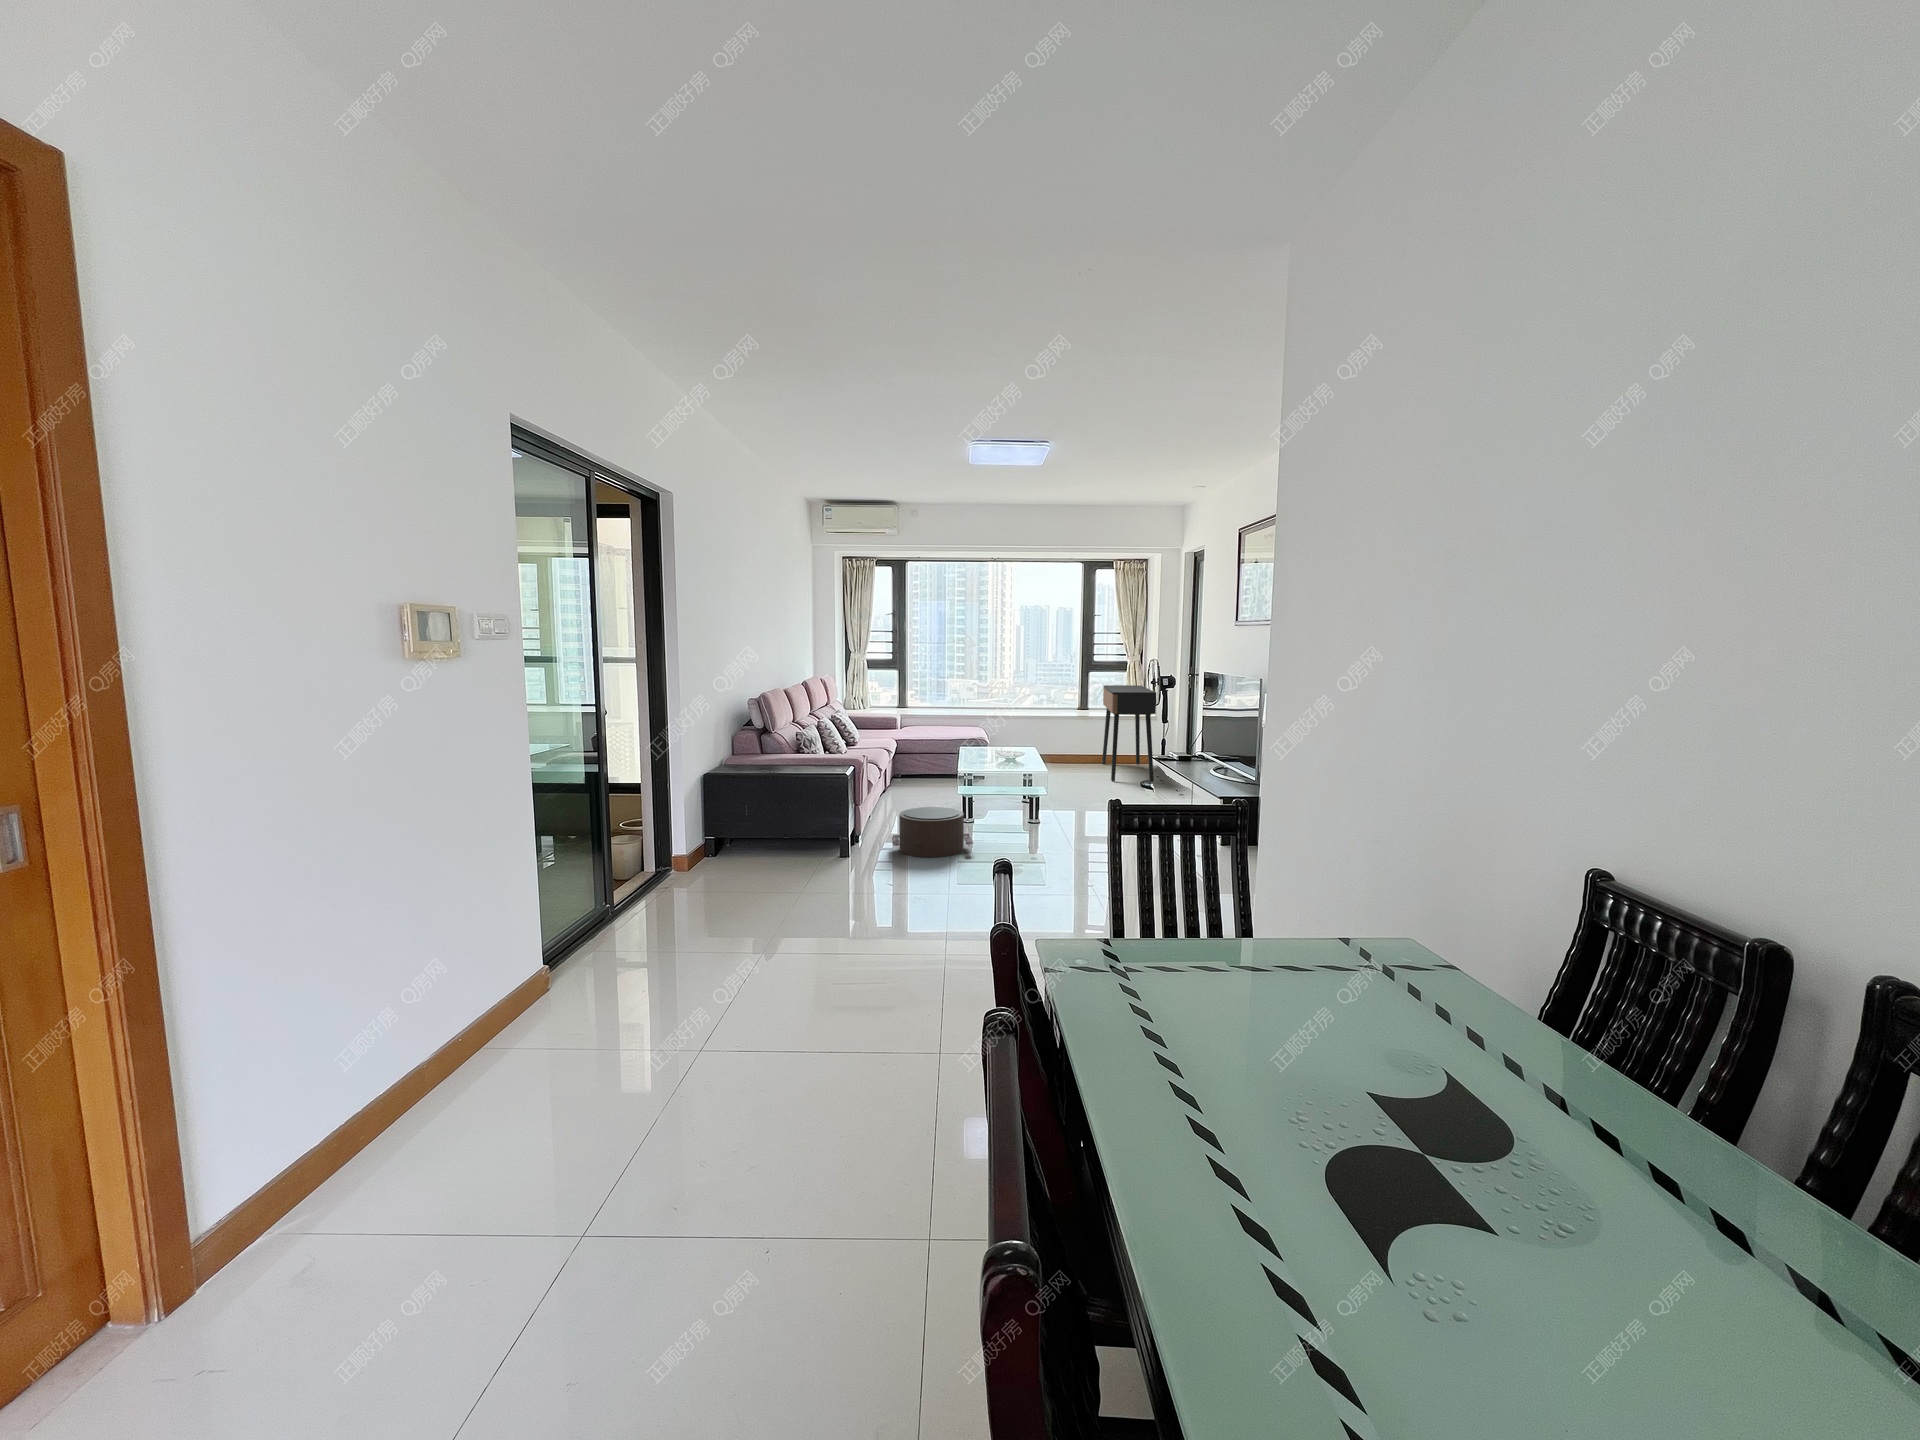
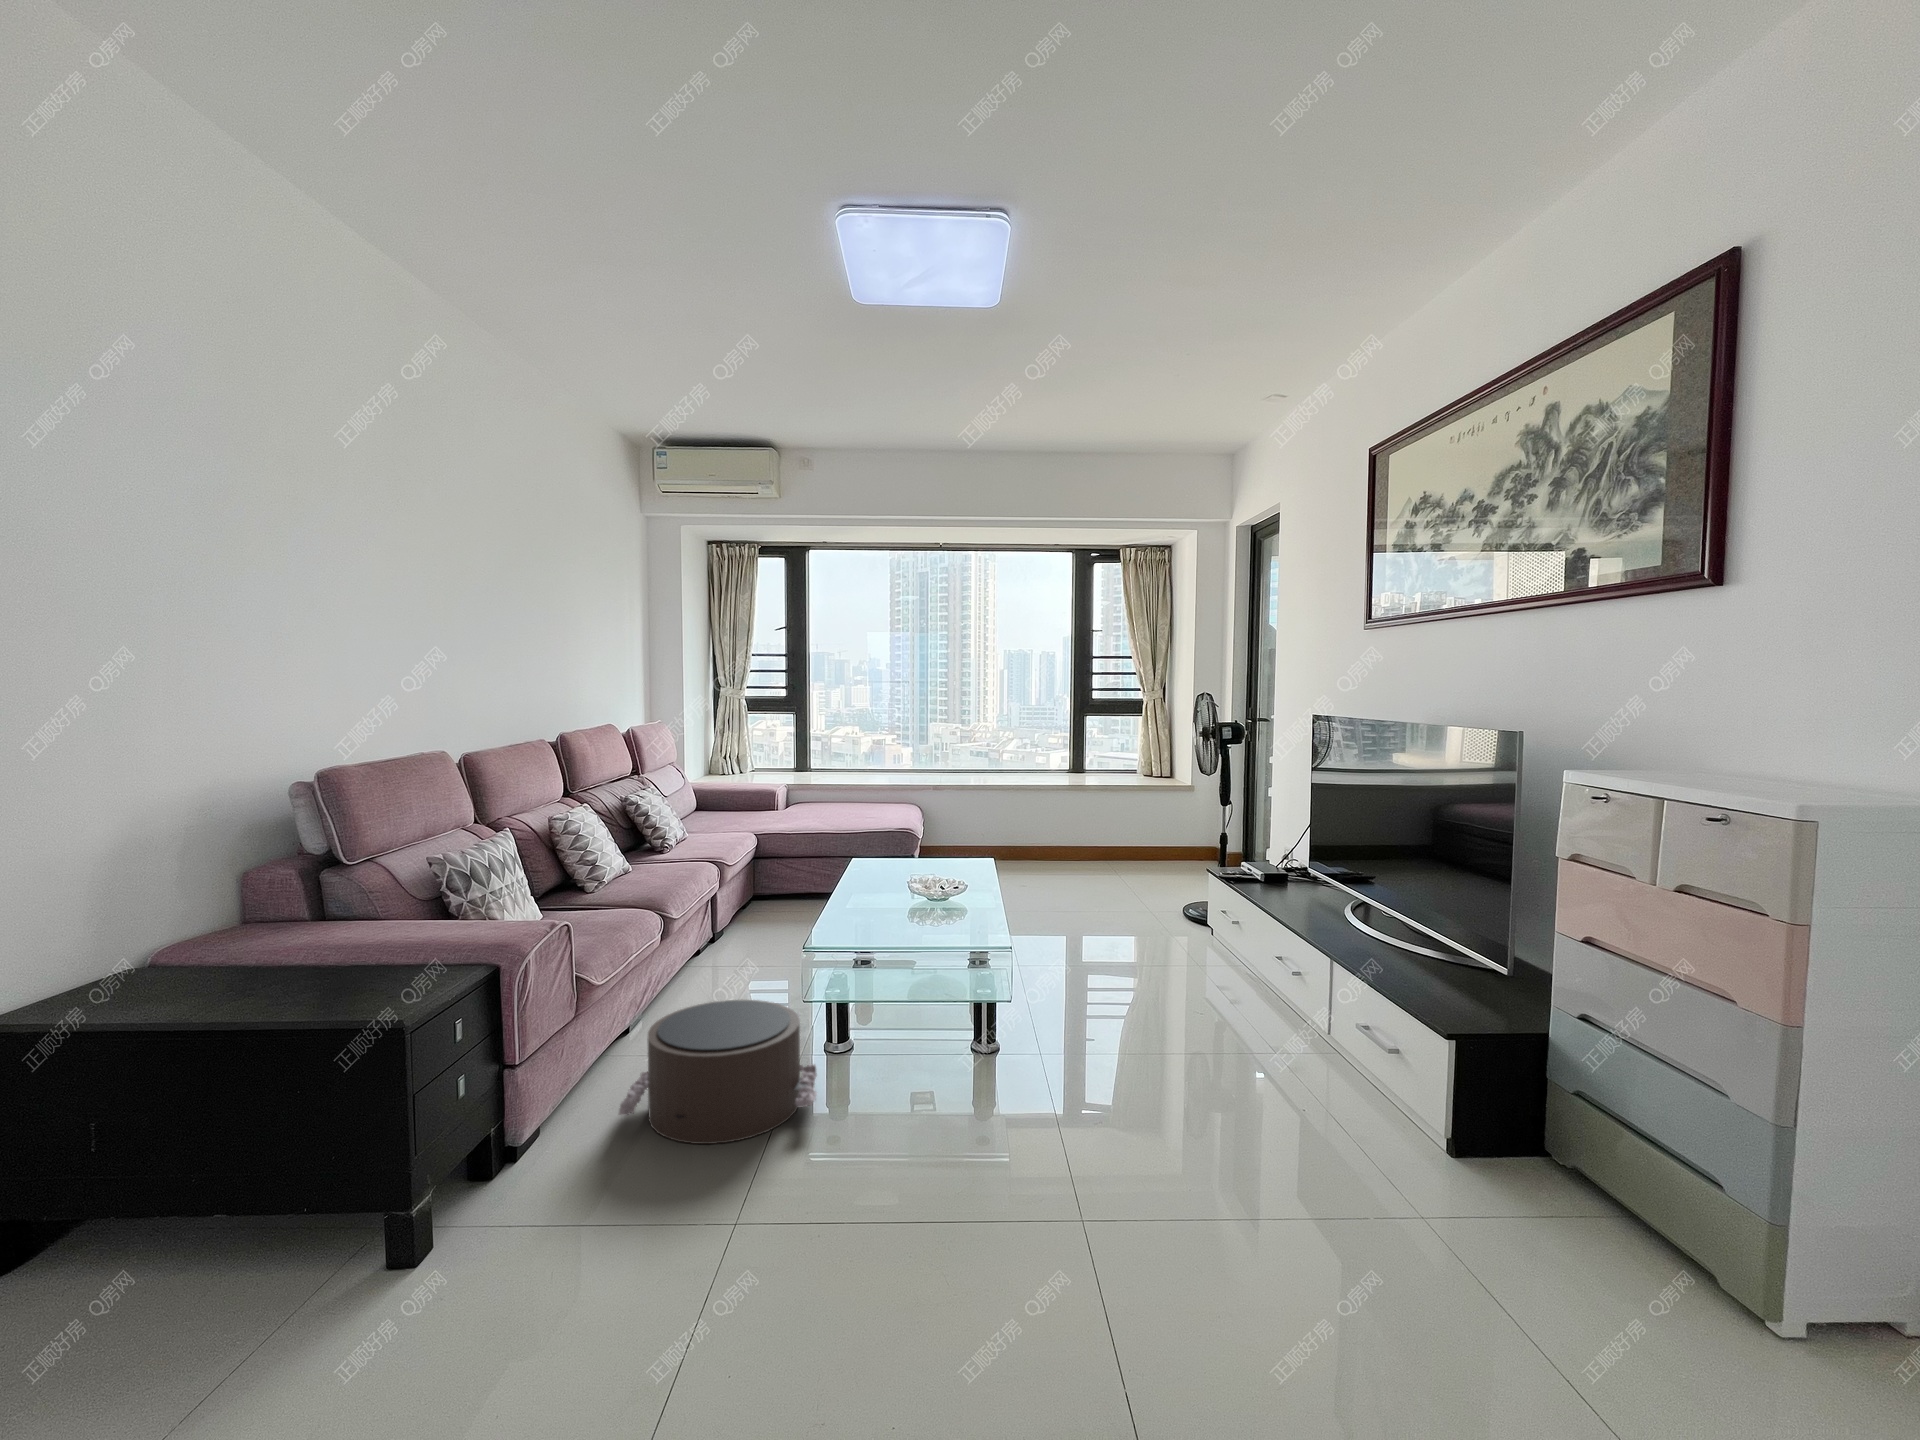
console table: present [1102,685,1156,782] -> none [1106,737,1195,896]

